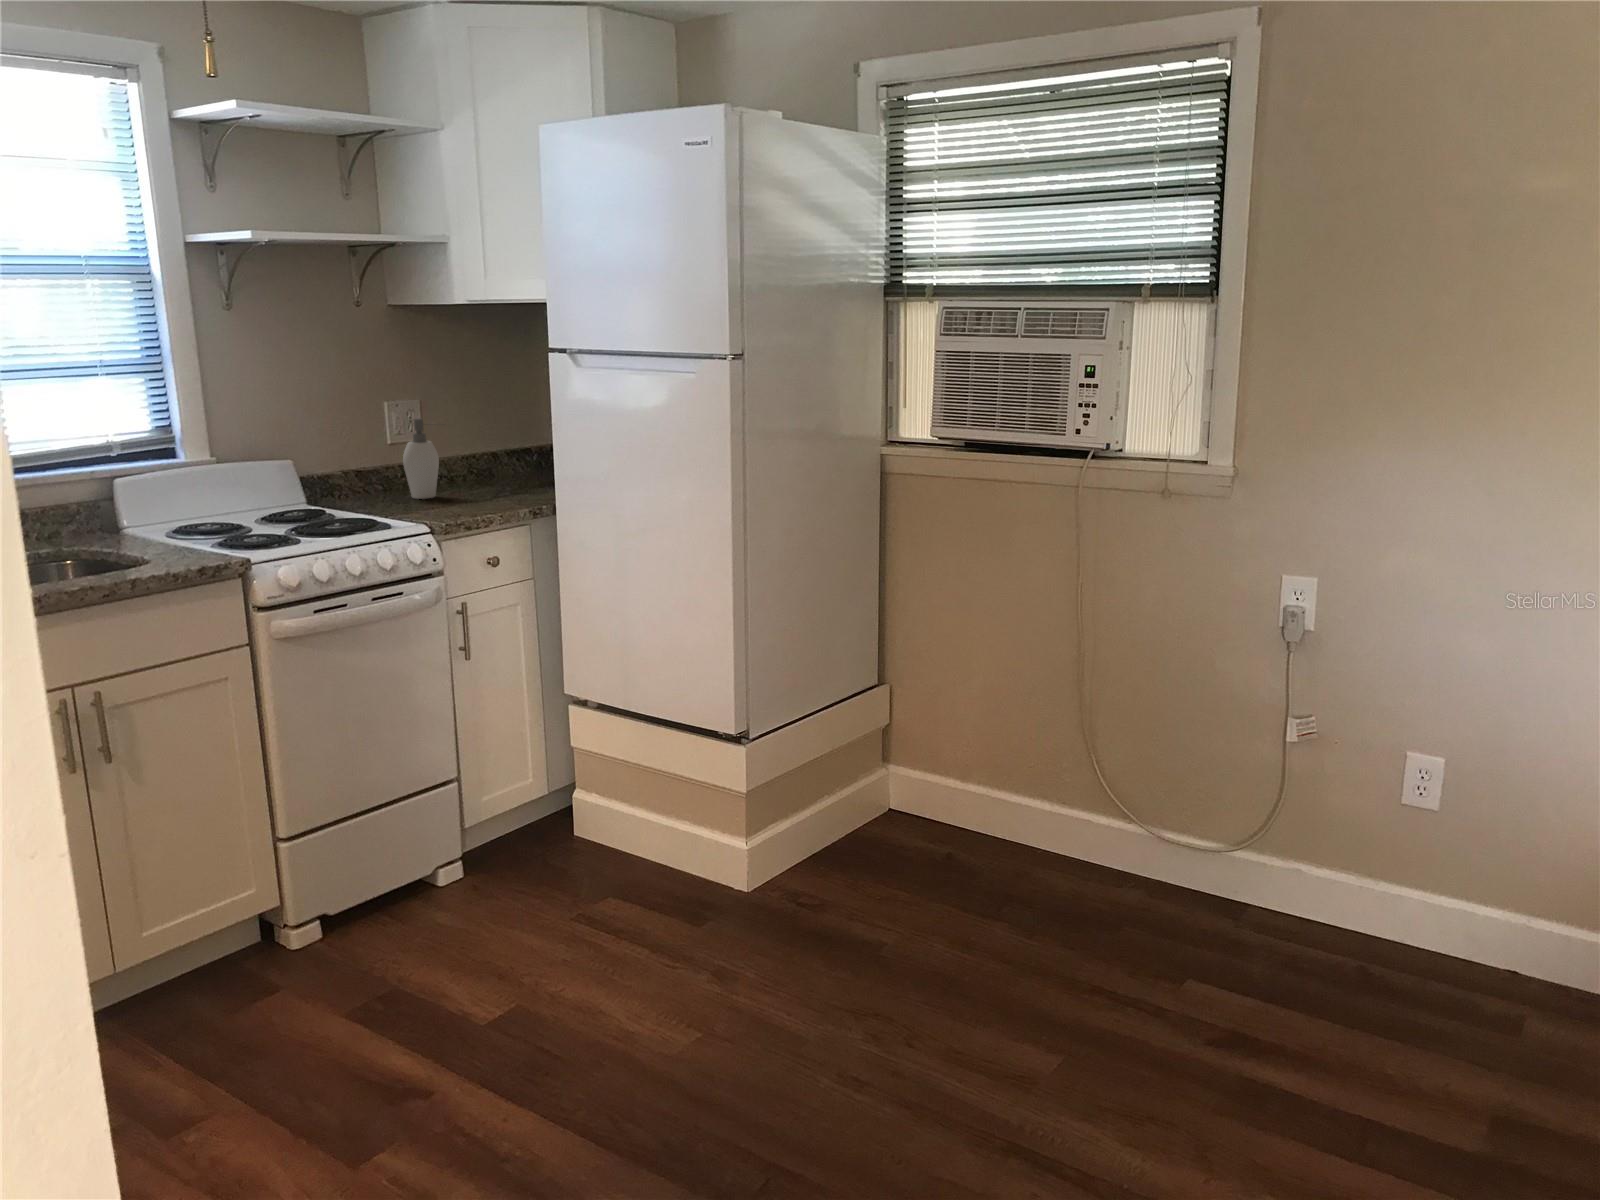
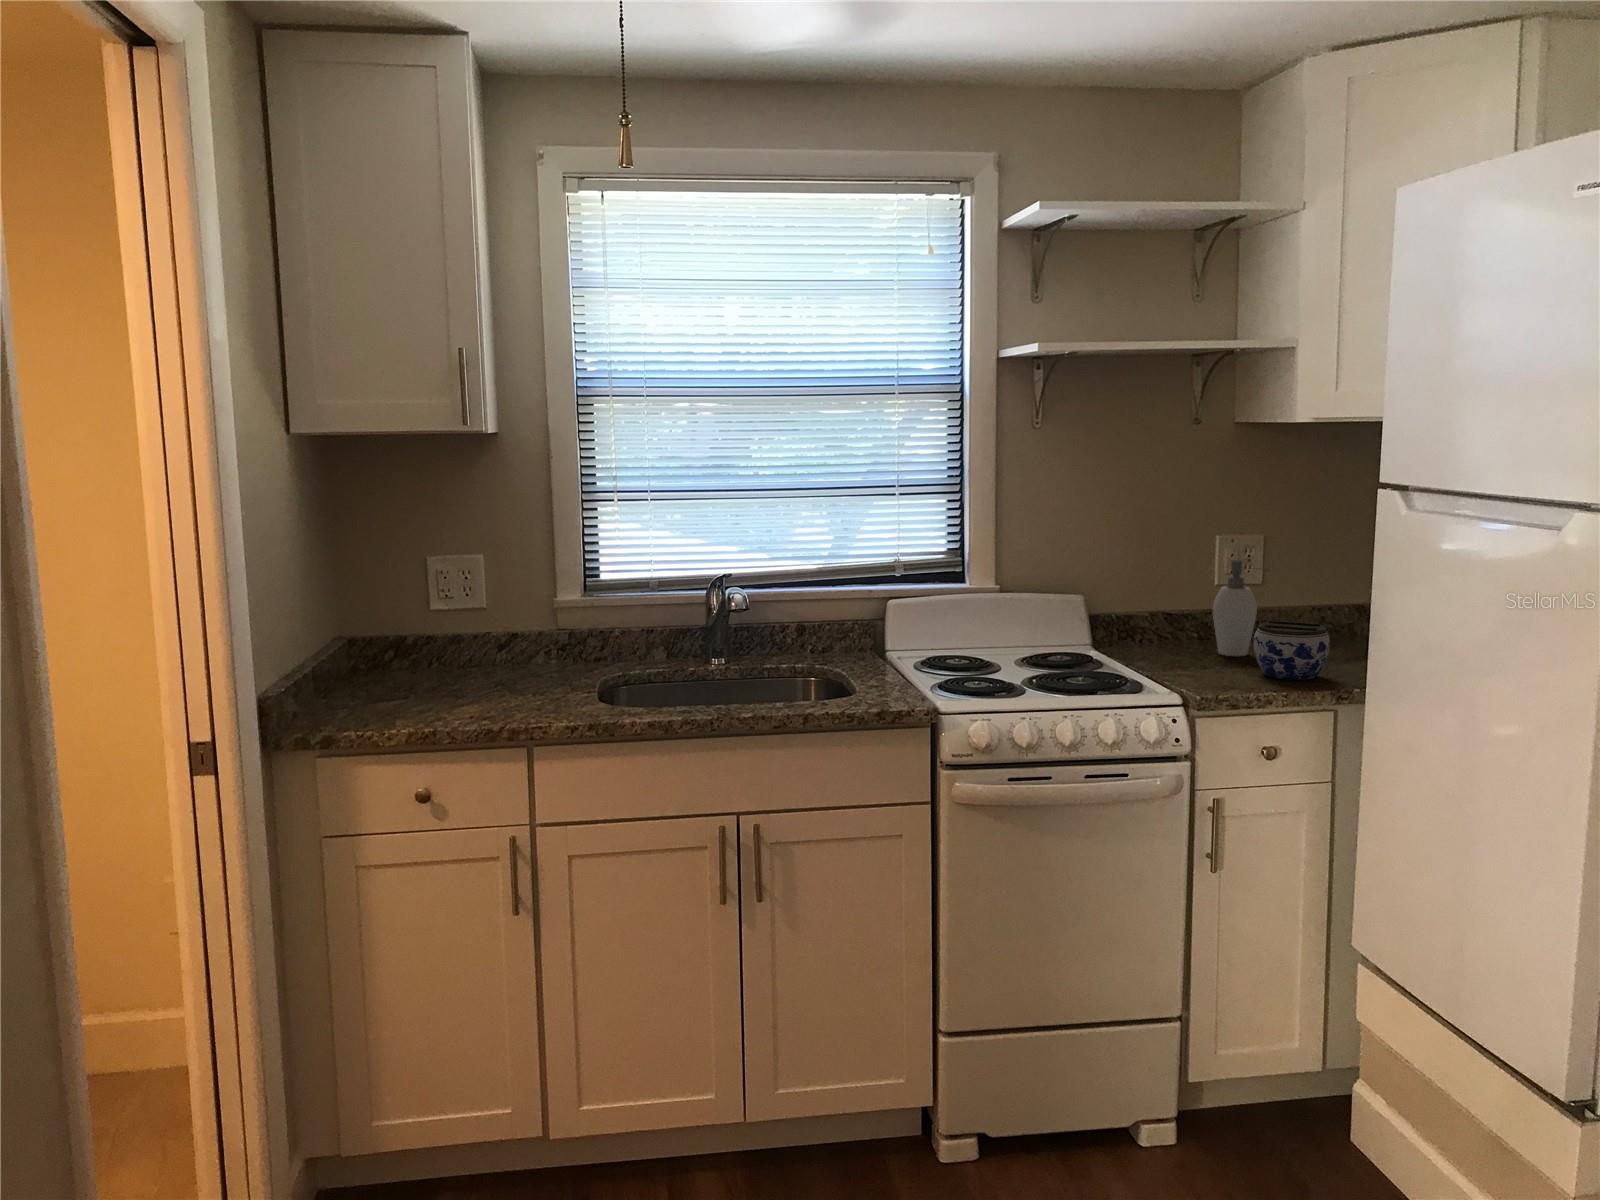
jar: none [453,462,510,507] -> present [1254,620,1330,680]

